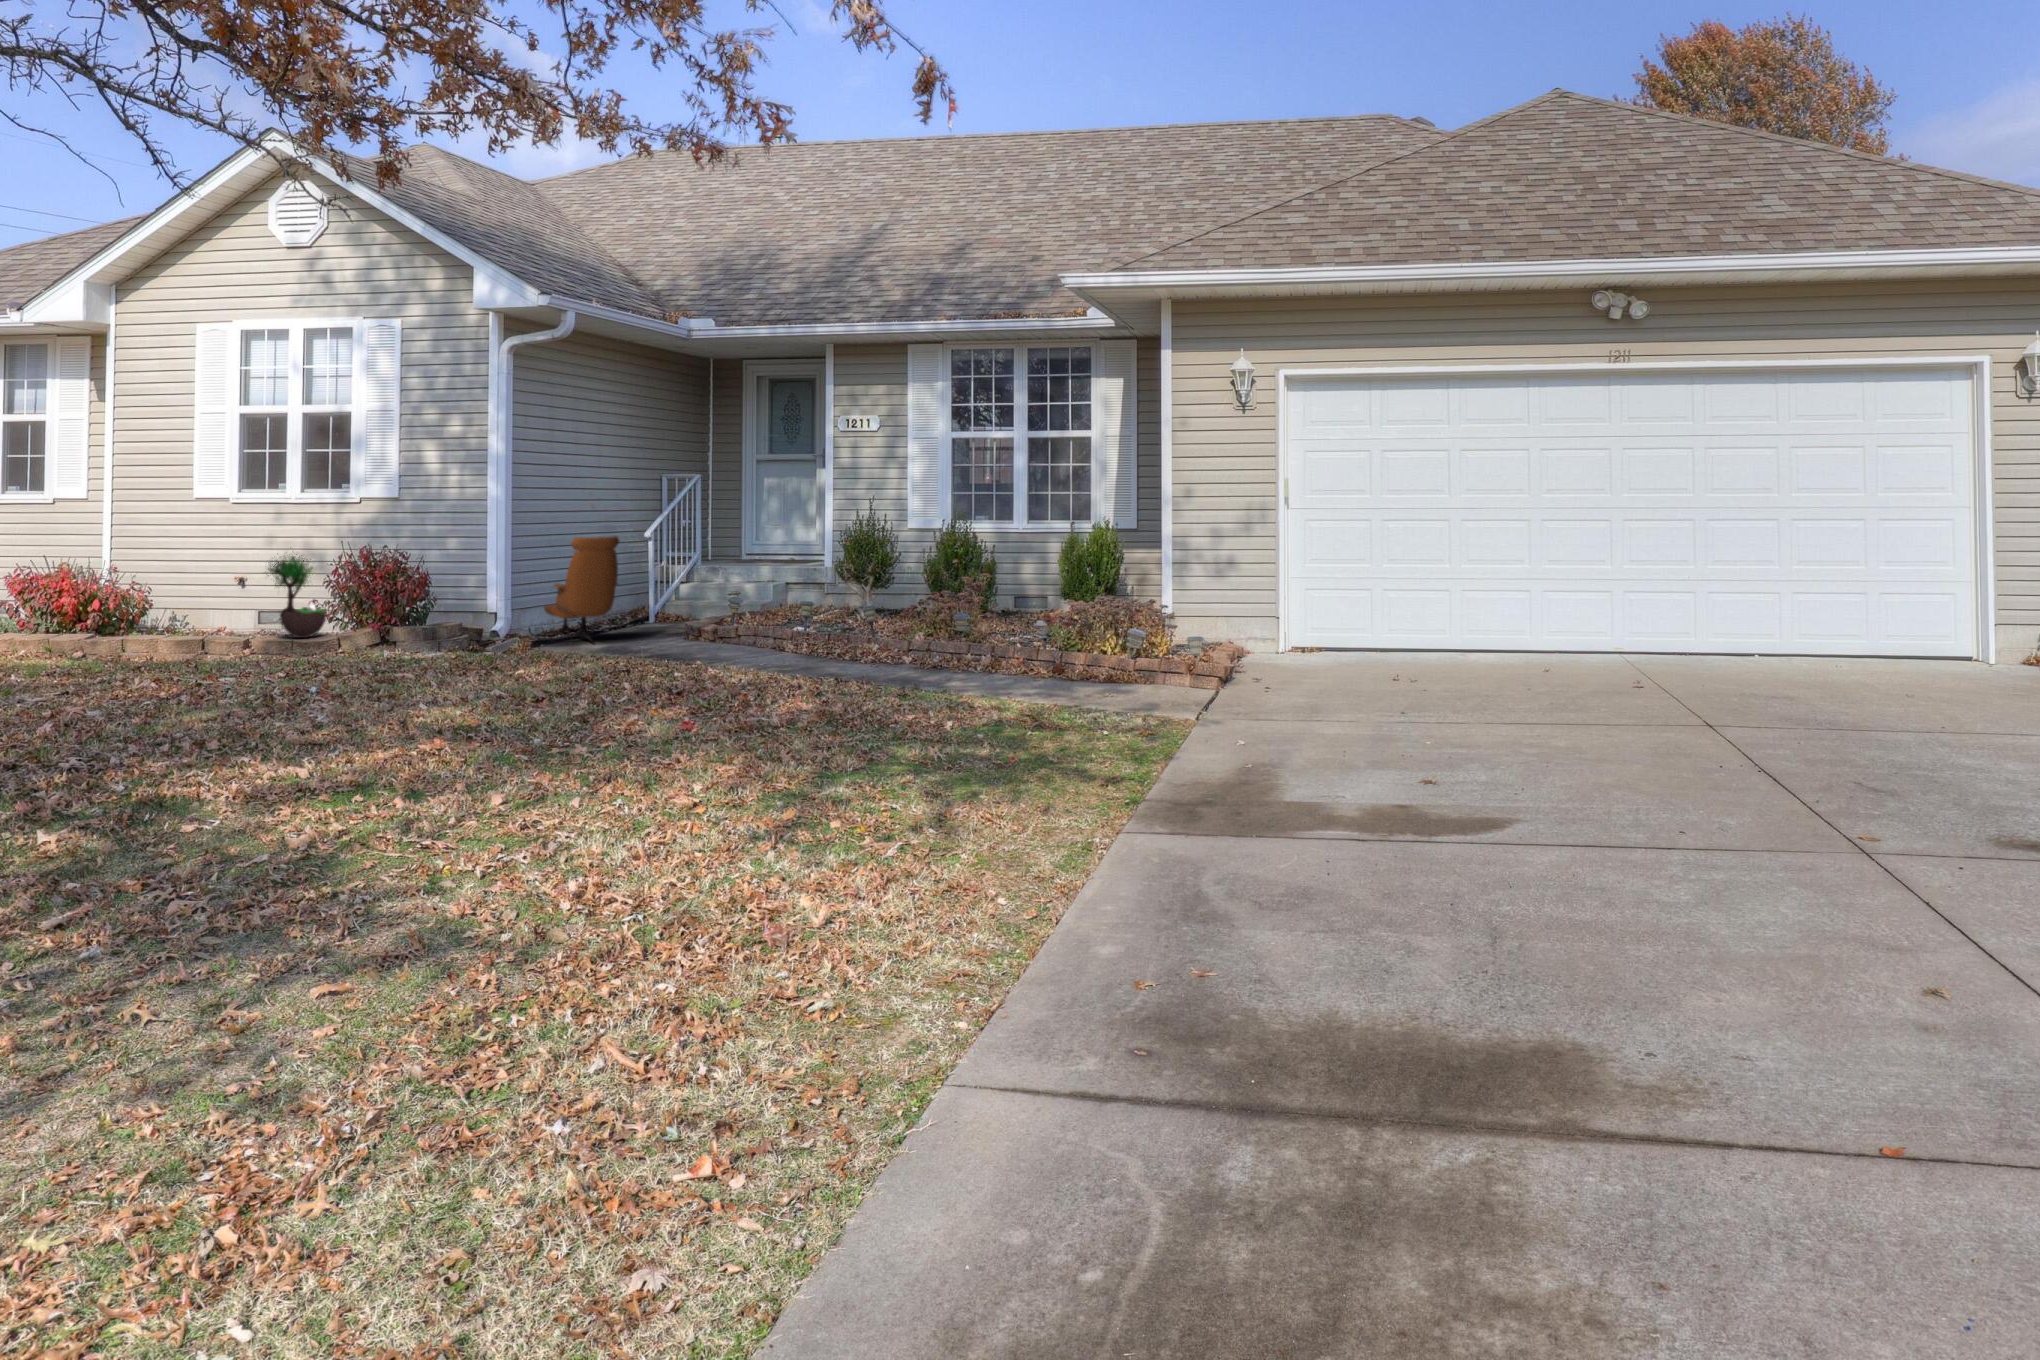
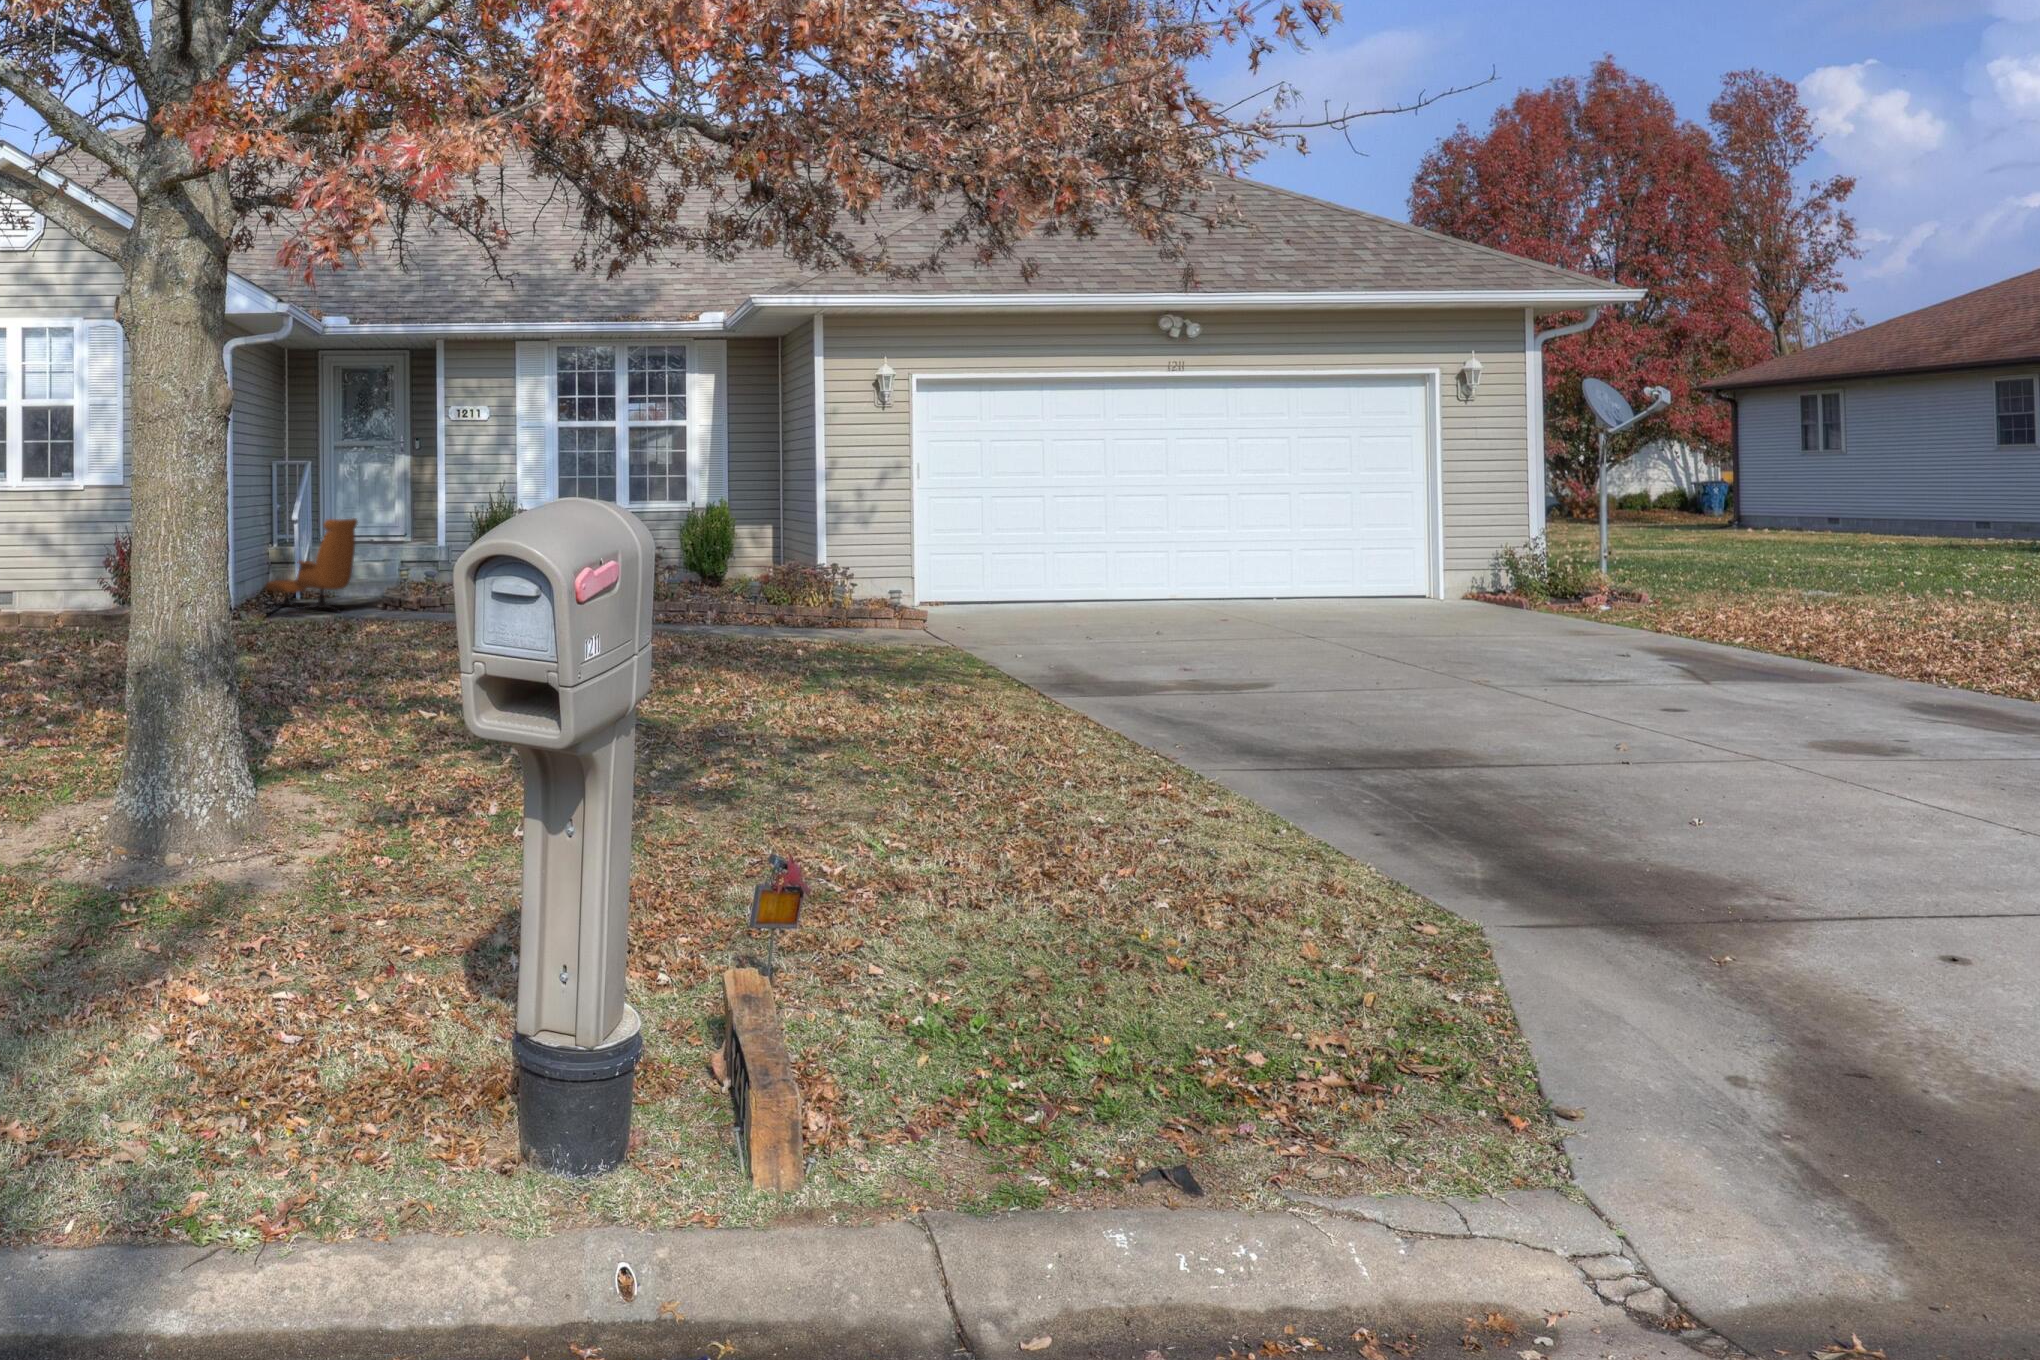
potted tree: present [268,554,326,638] -> none [16,531,74,615]

